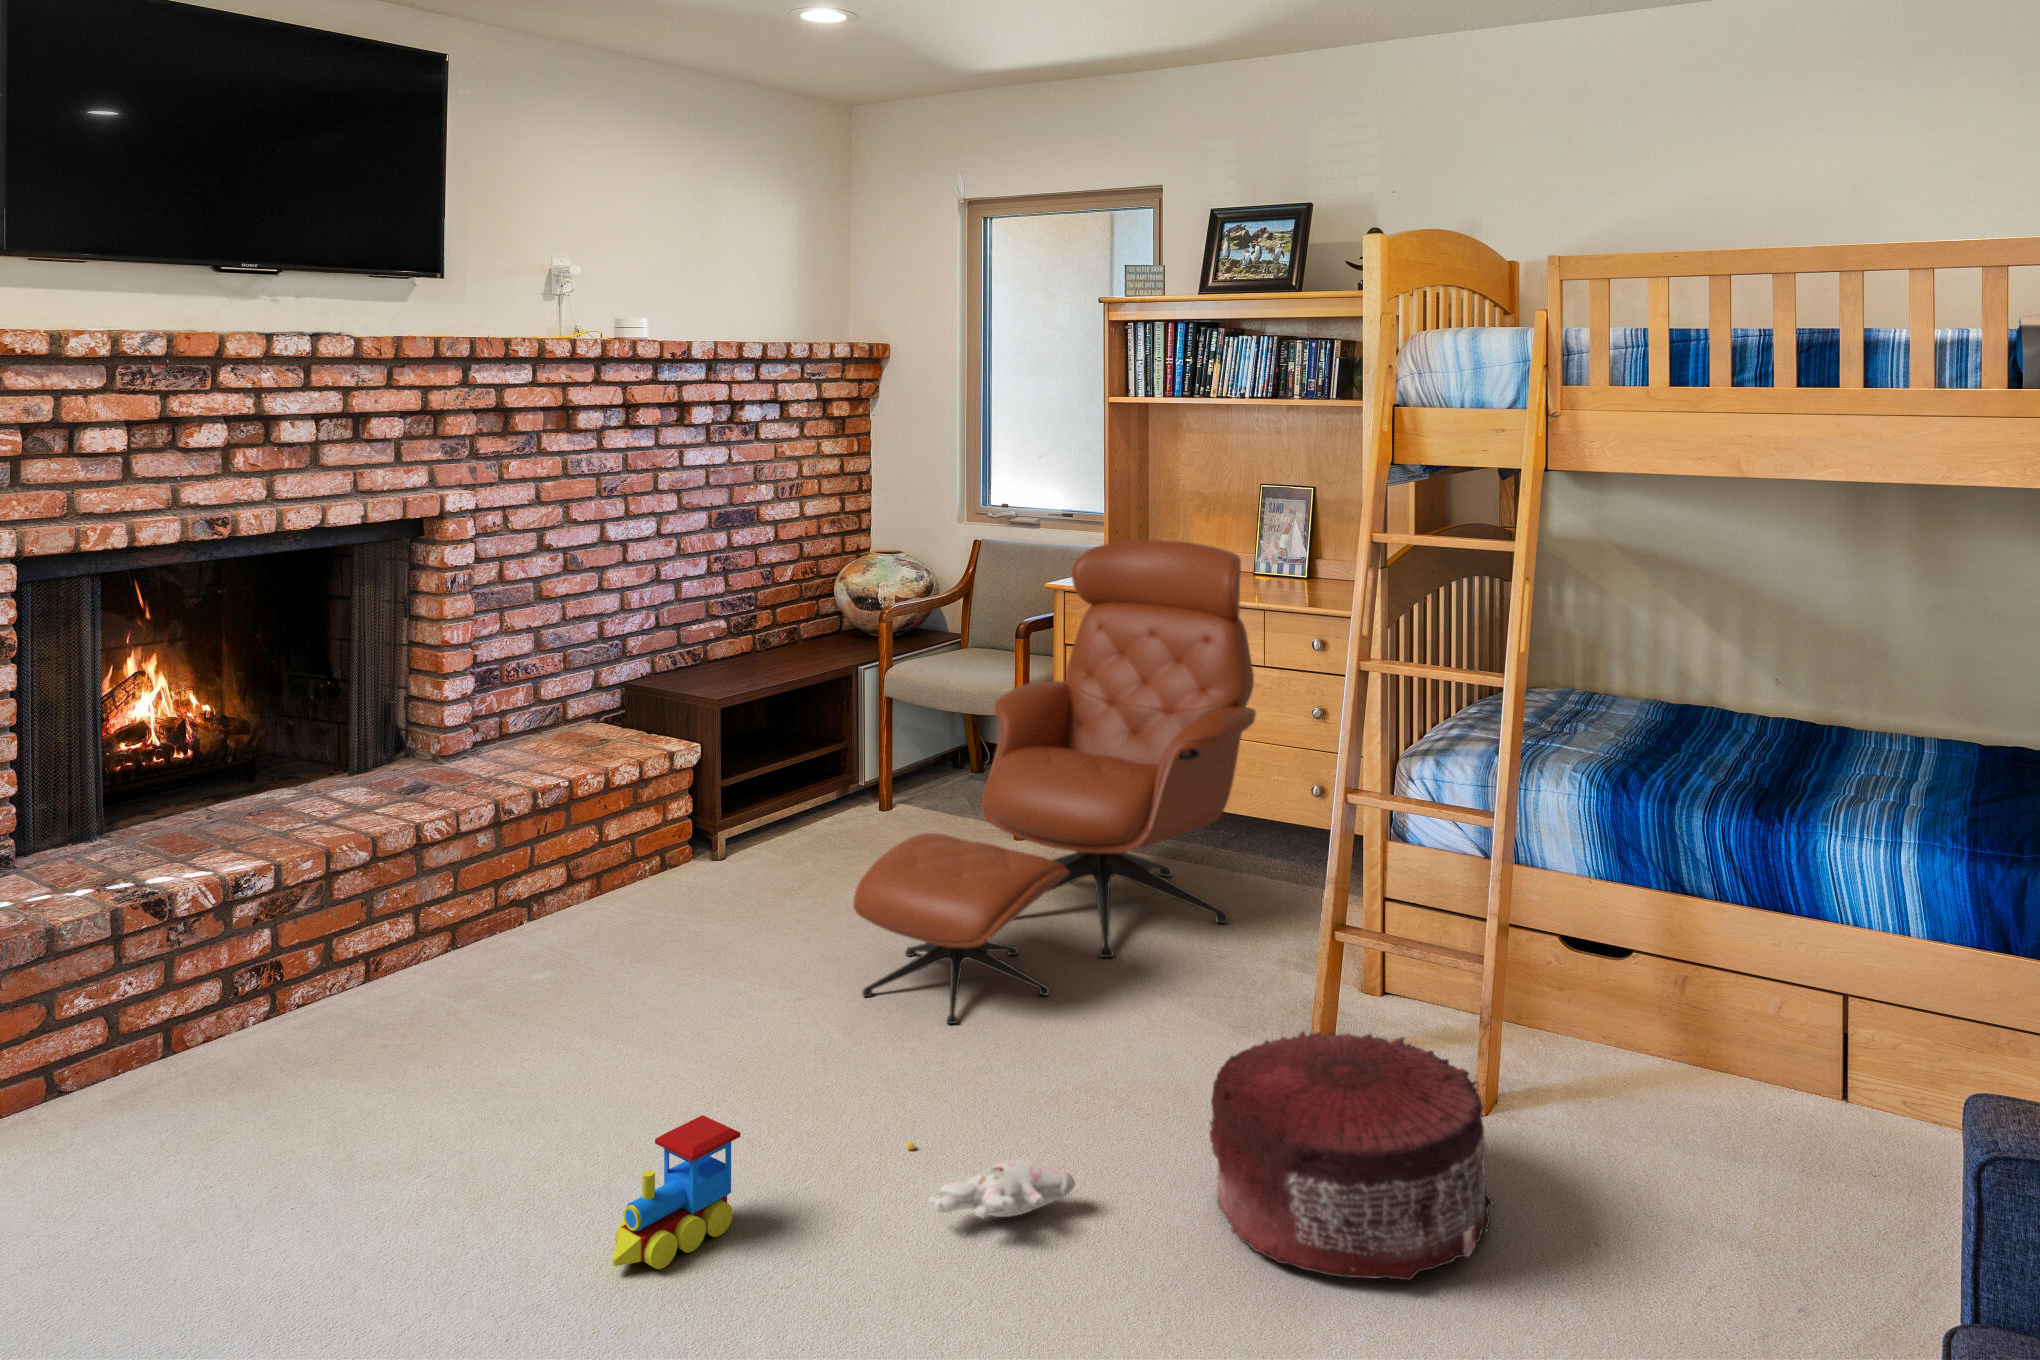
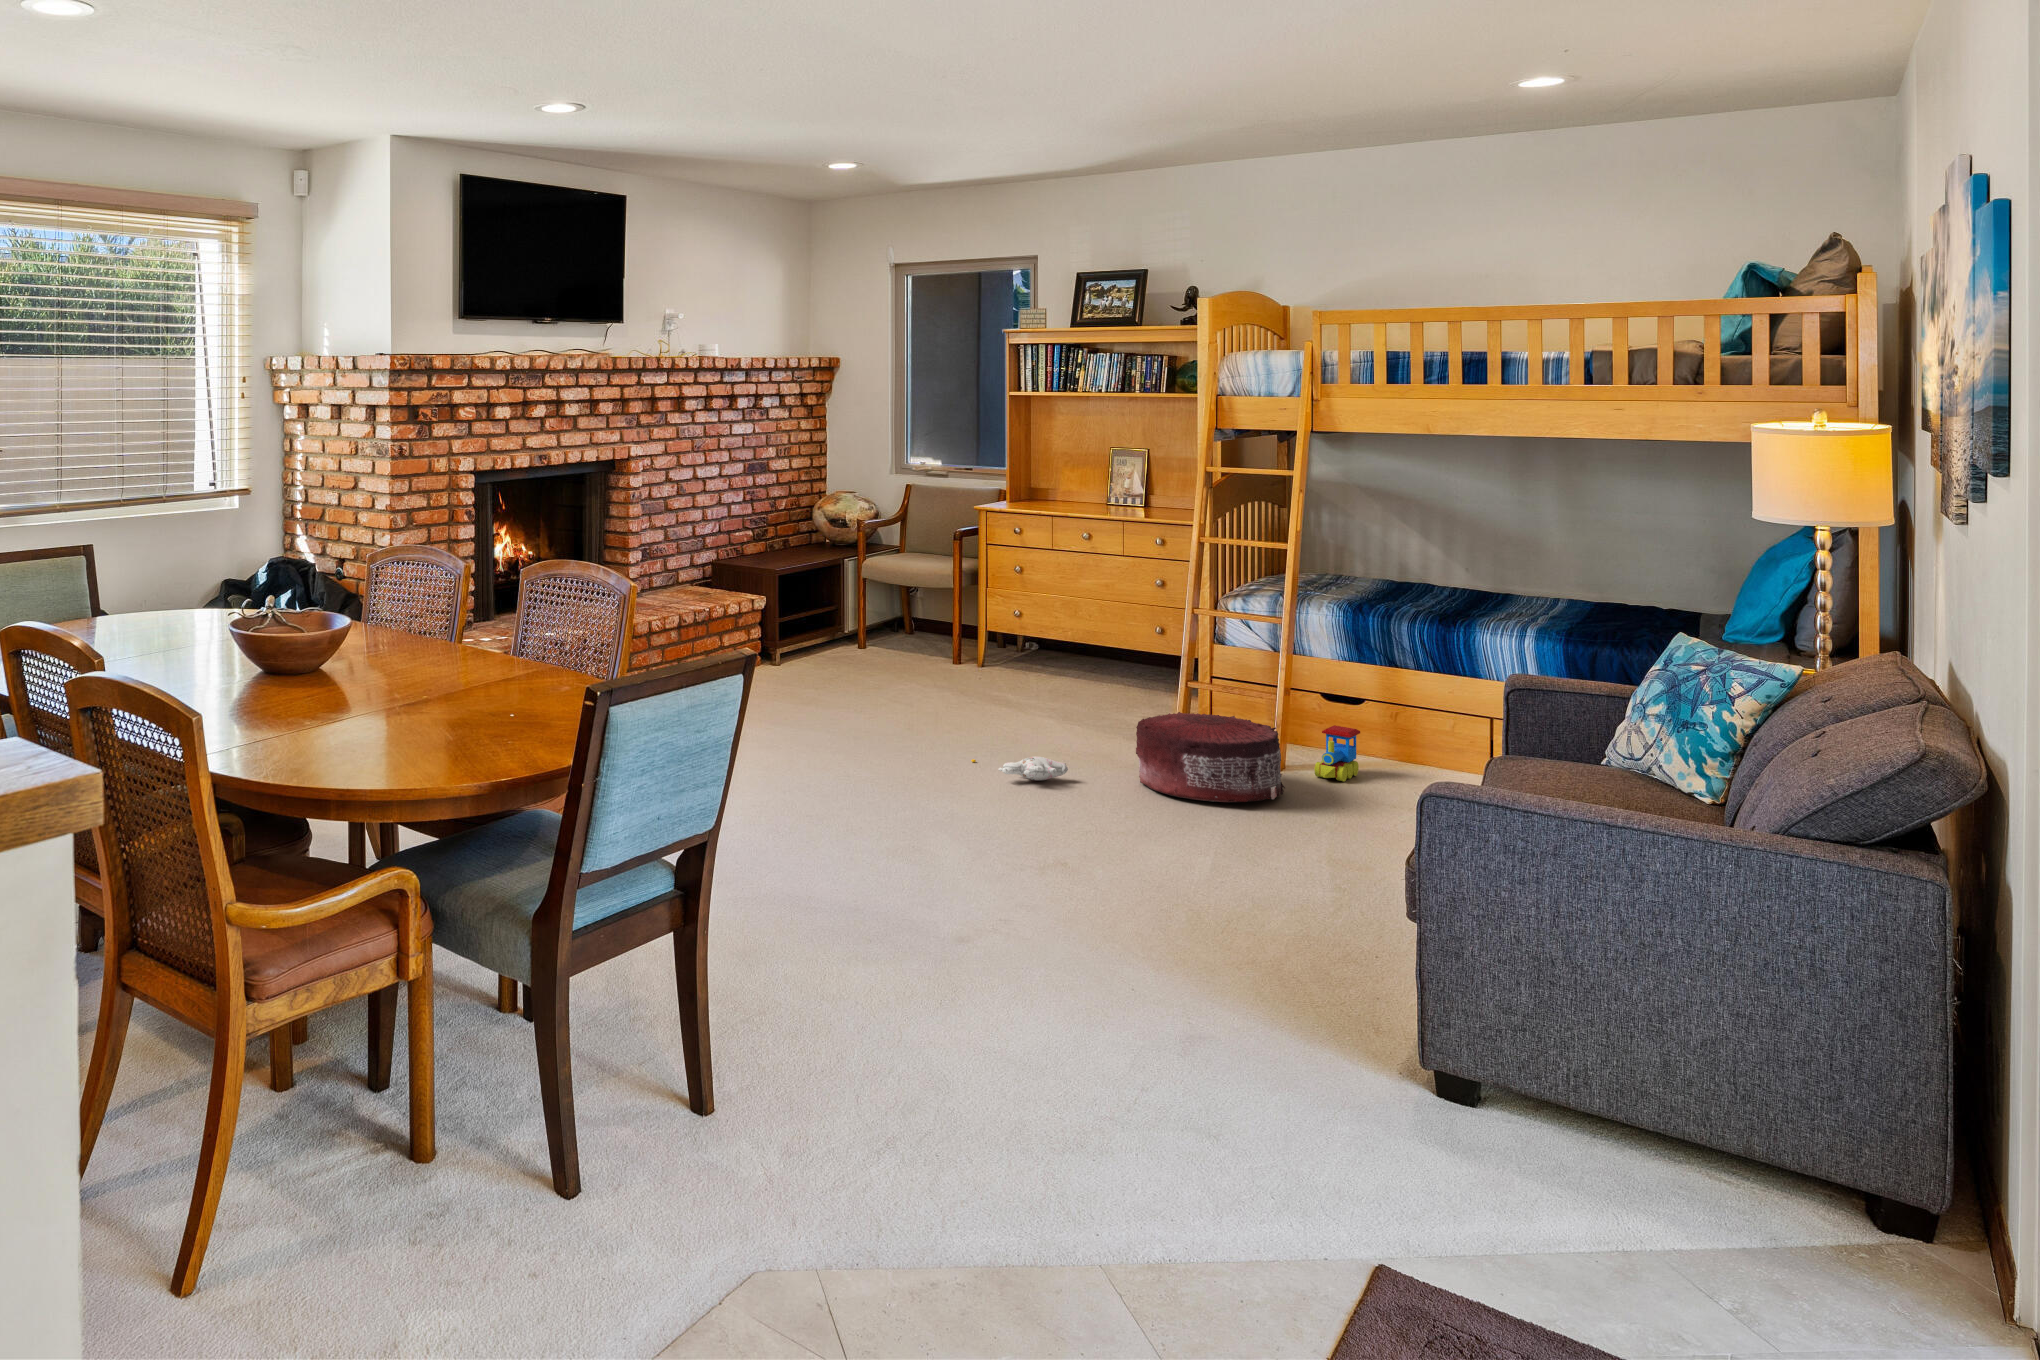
lounge chair: present [853,540,1256,1024] -> none [900,479,1122,728]
toy train: present [612,1115,740,1269] -> present [1314,725,1360,782]

